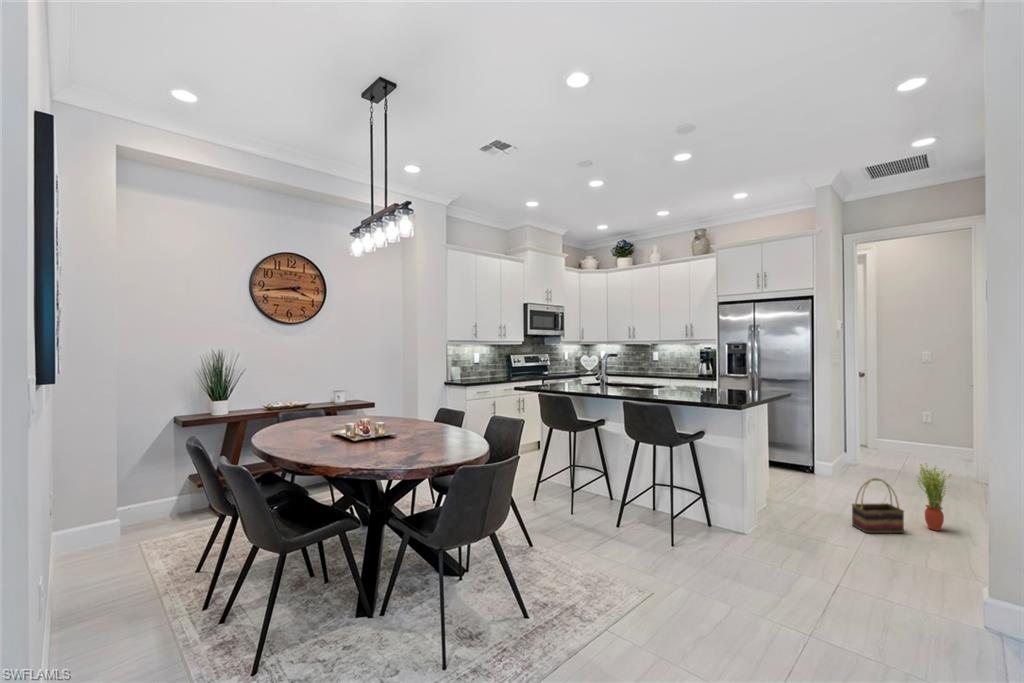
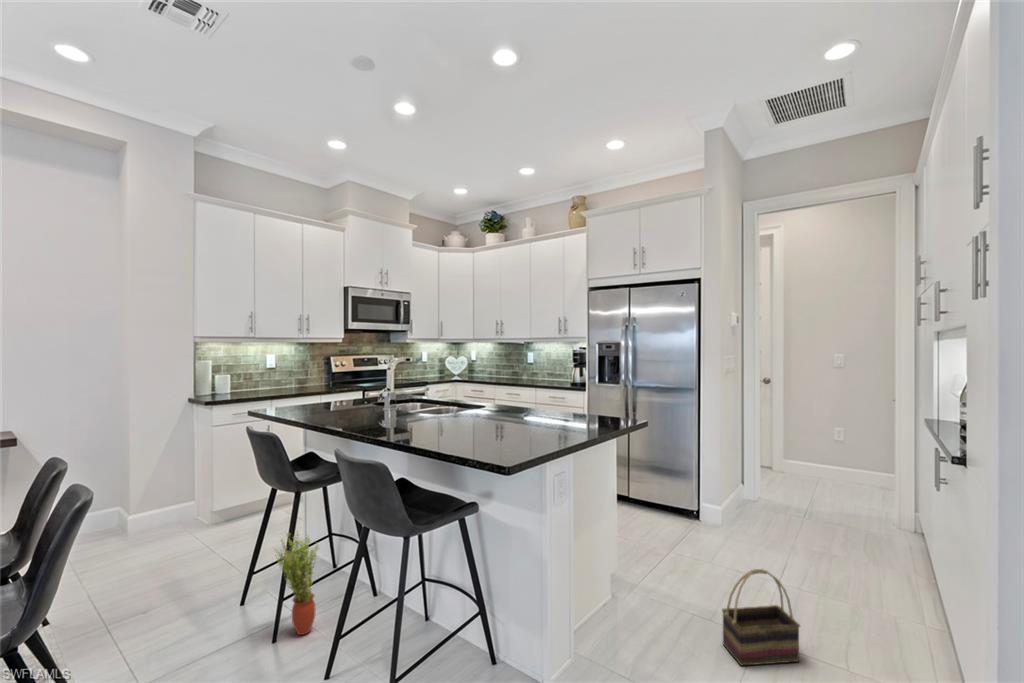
potted plant: present [917,464,952,530] -> present [275,533,318,635]

